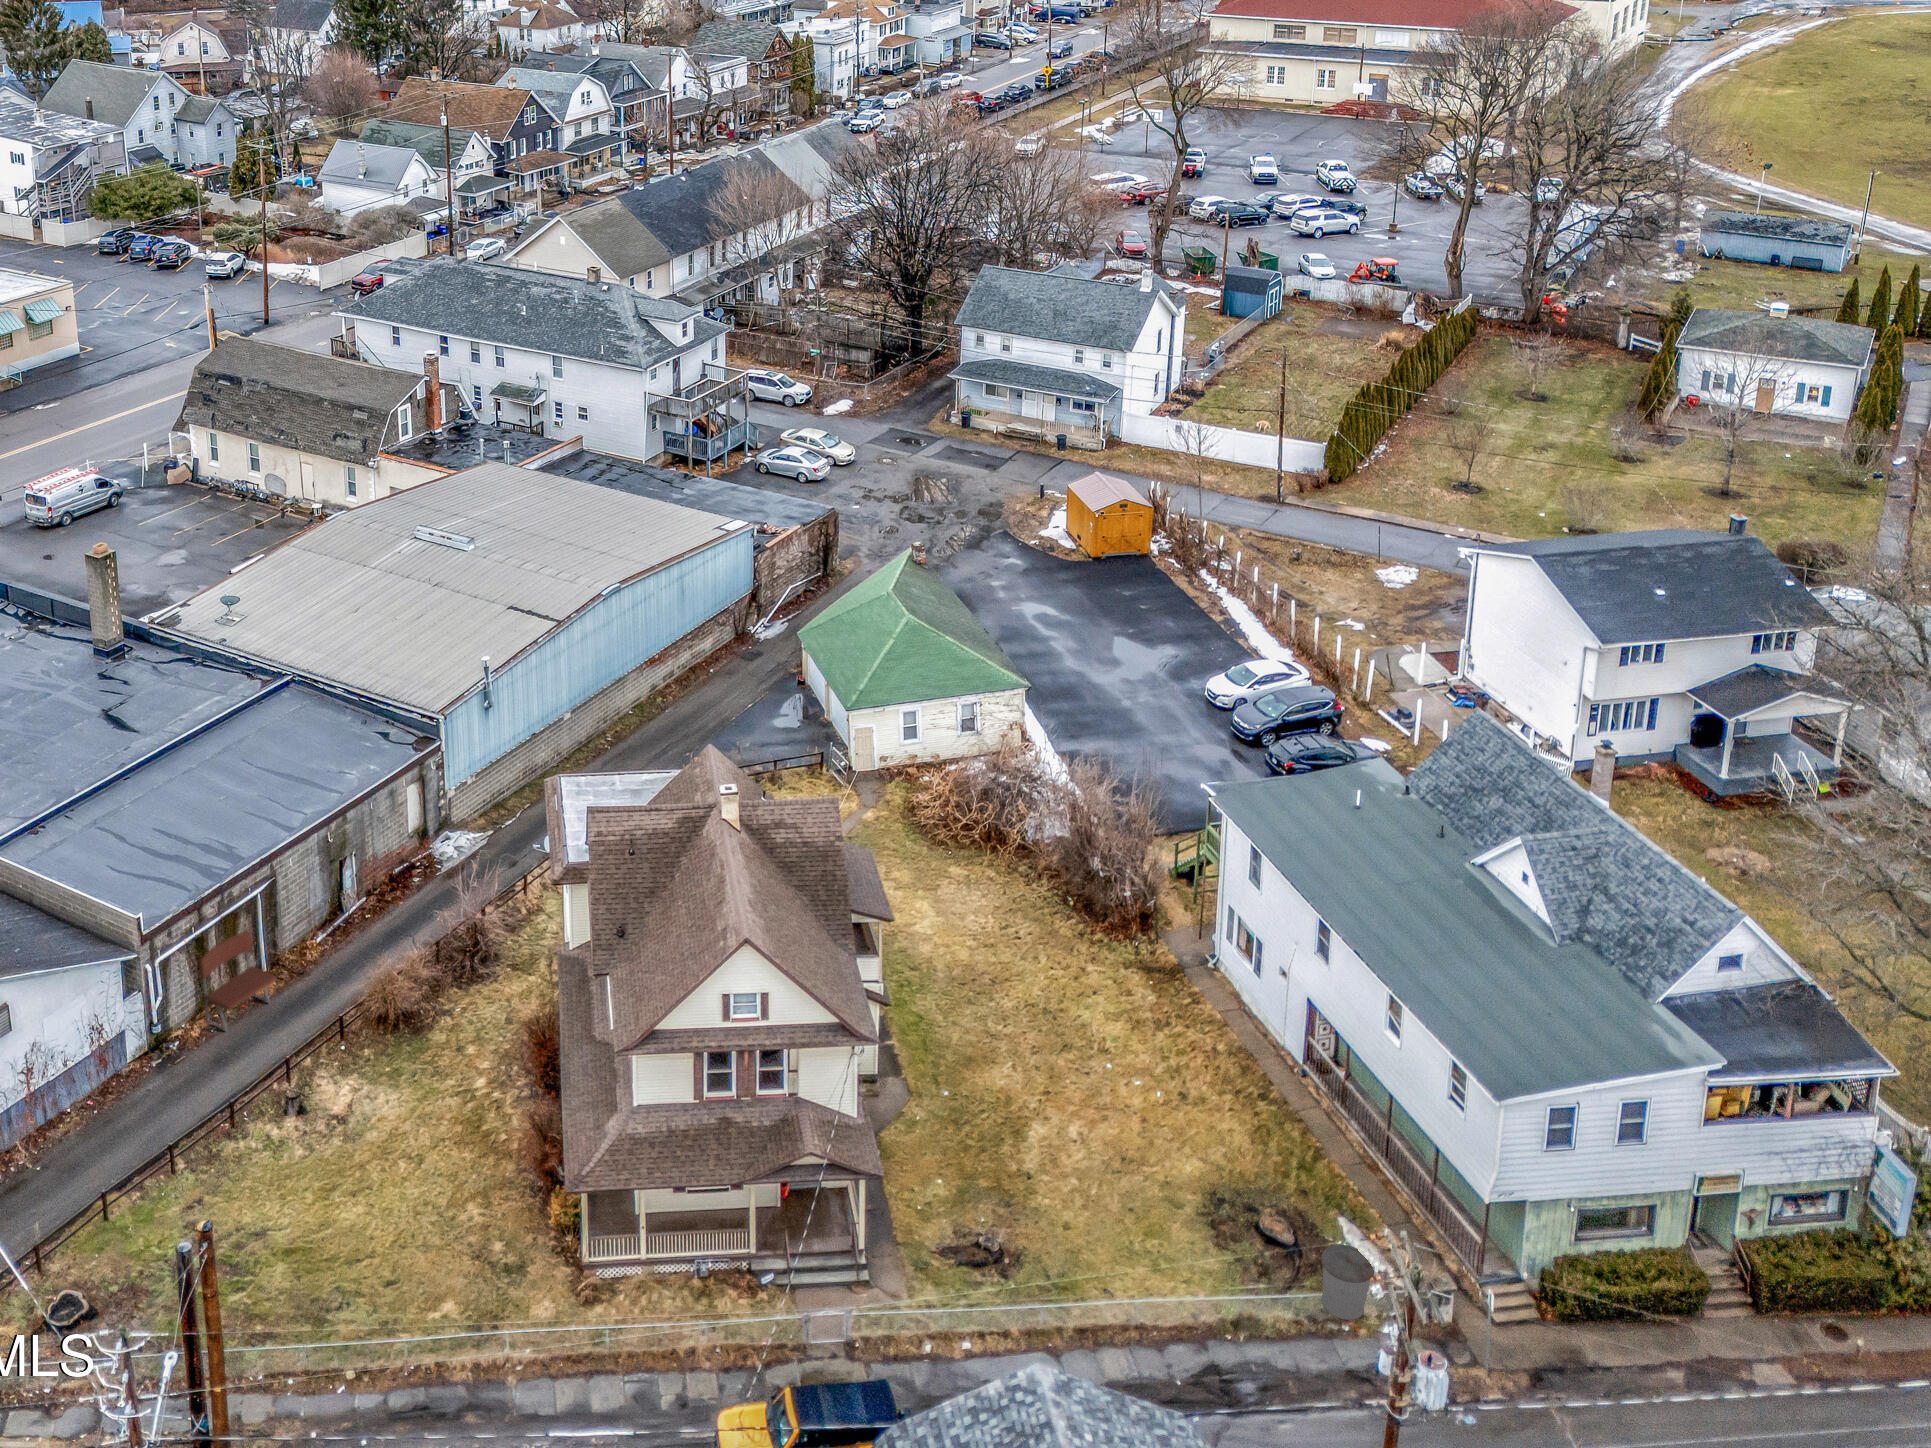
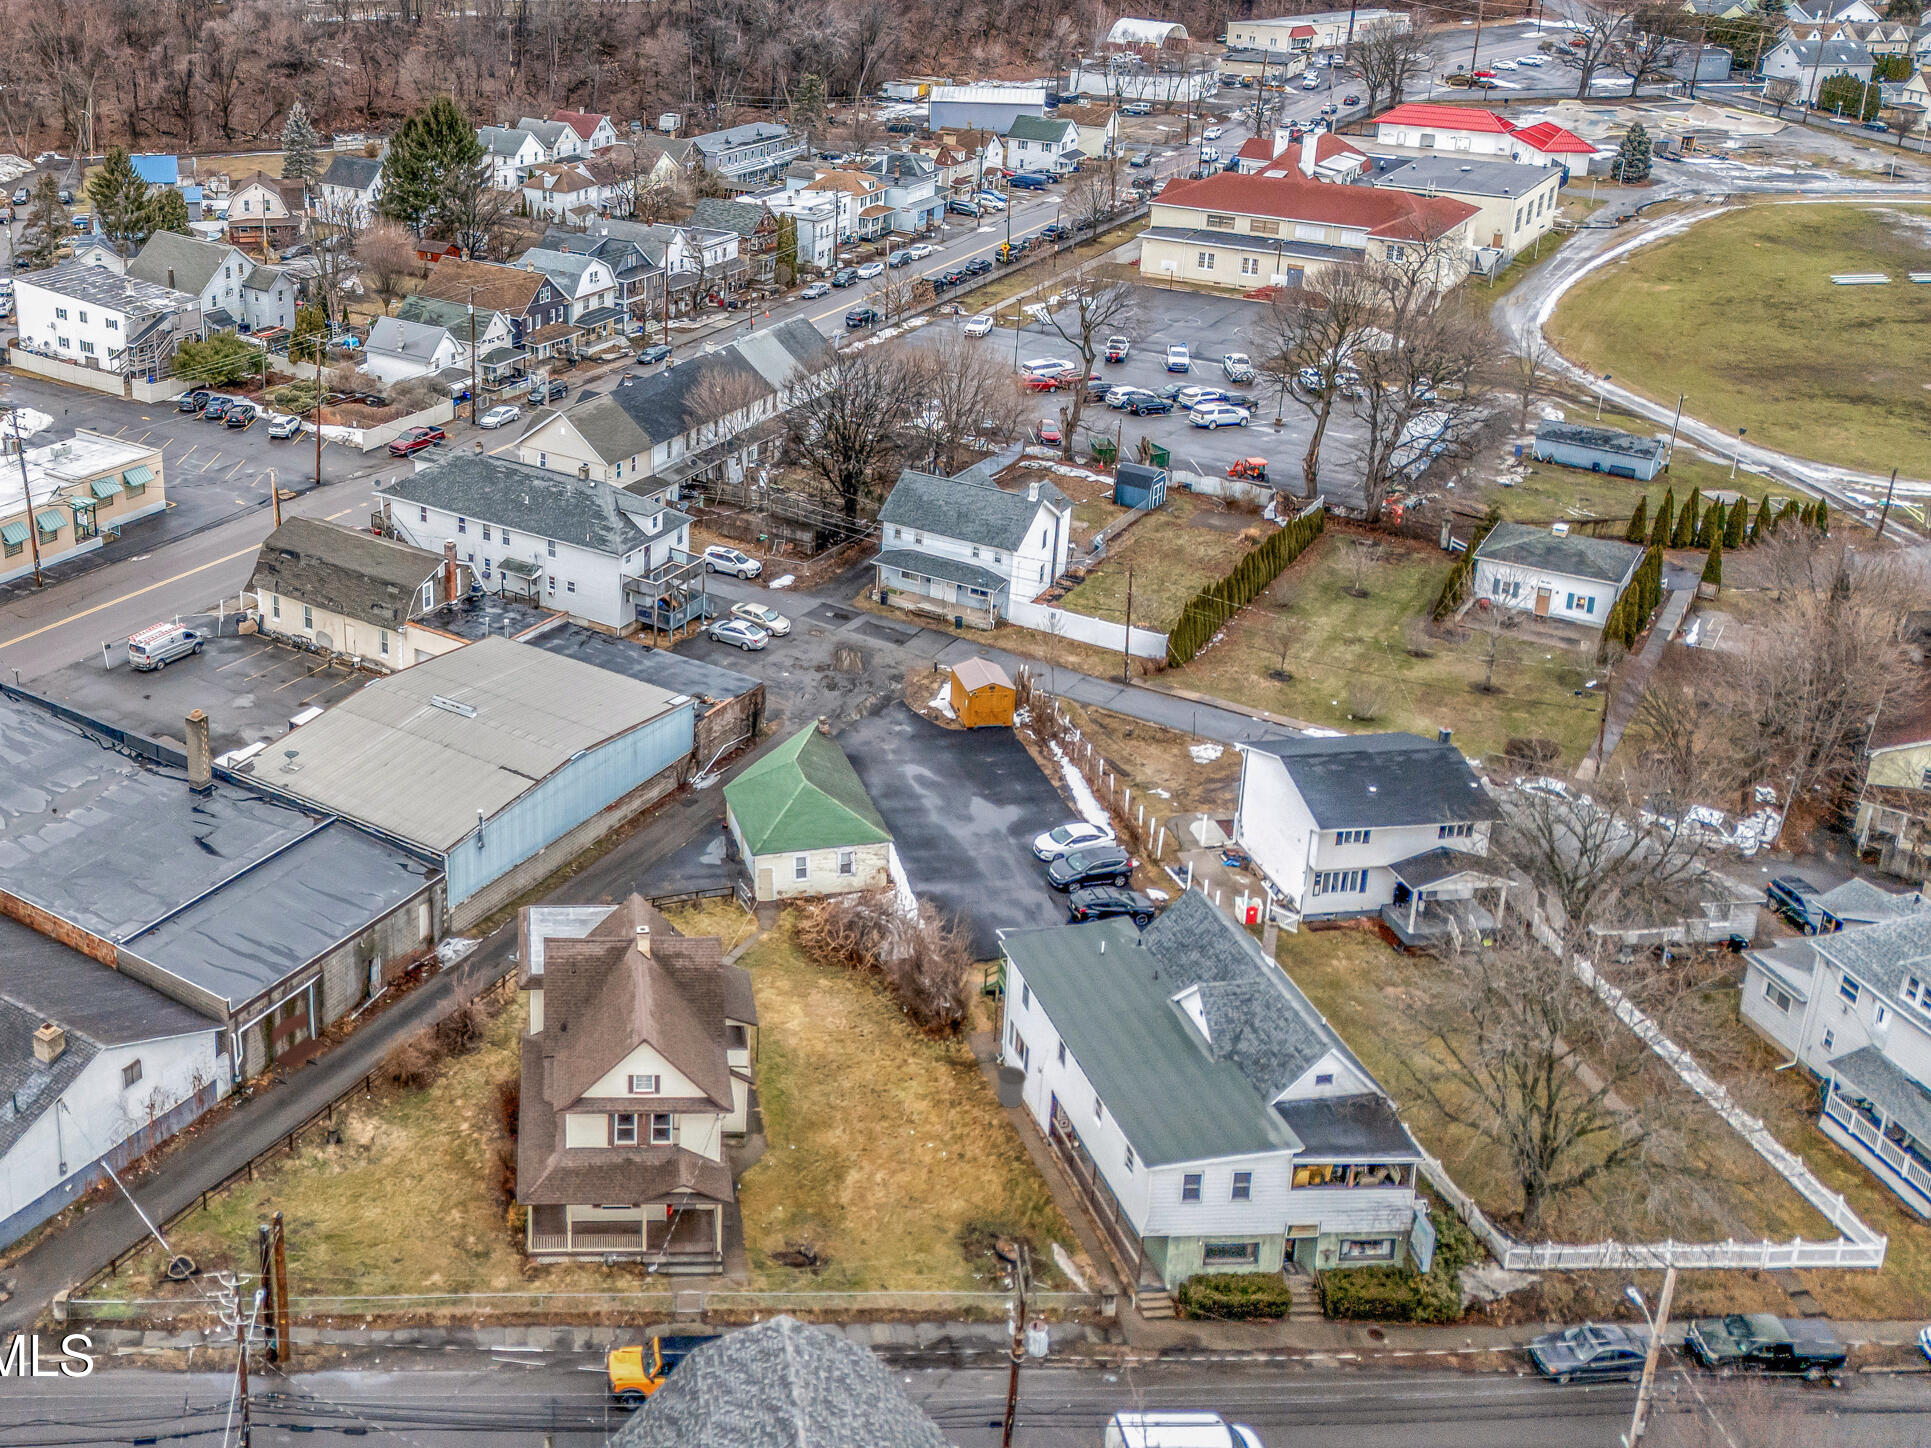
trash can: present [1321,1245,1374,1320] -> present [998,1066,1026,1108]

